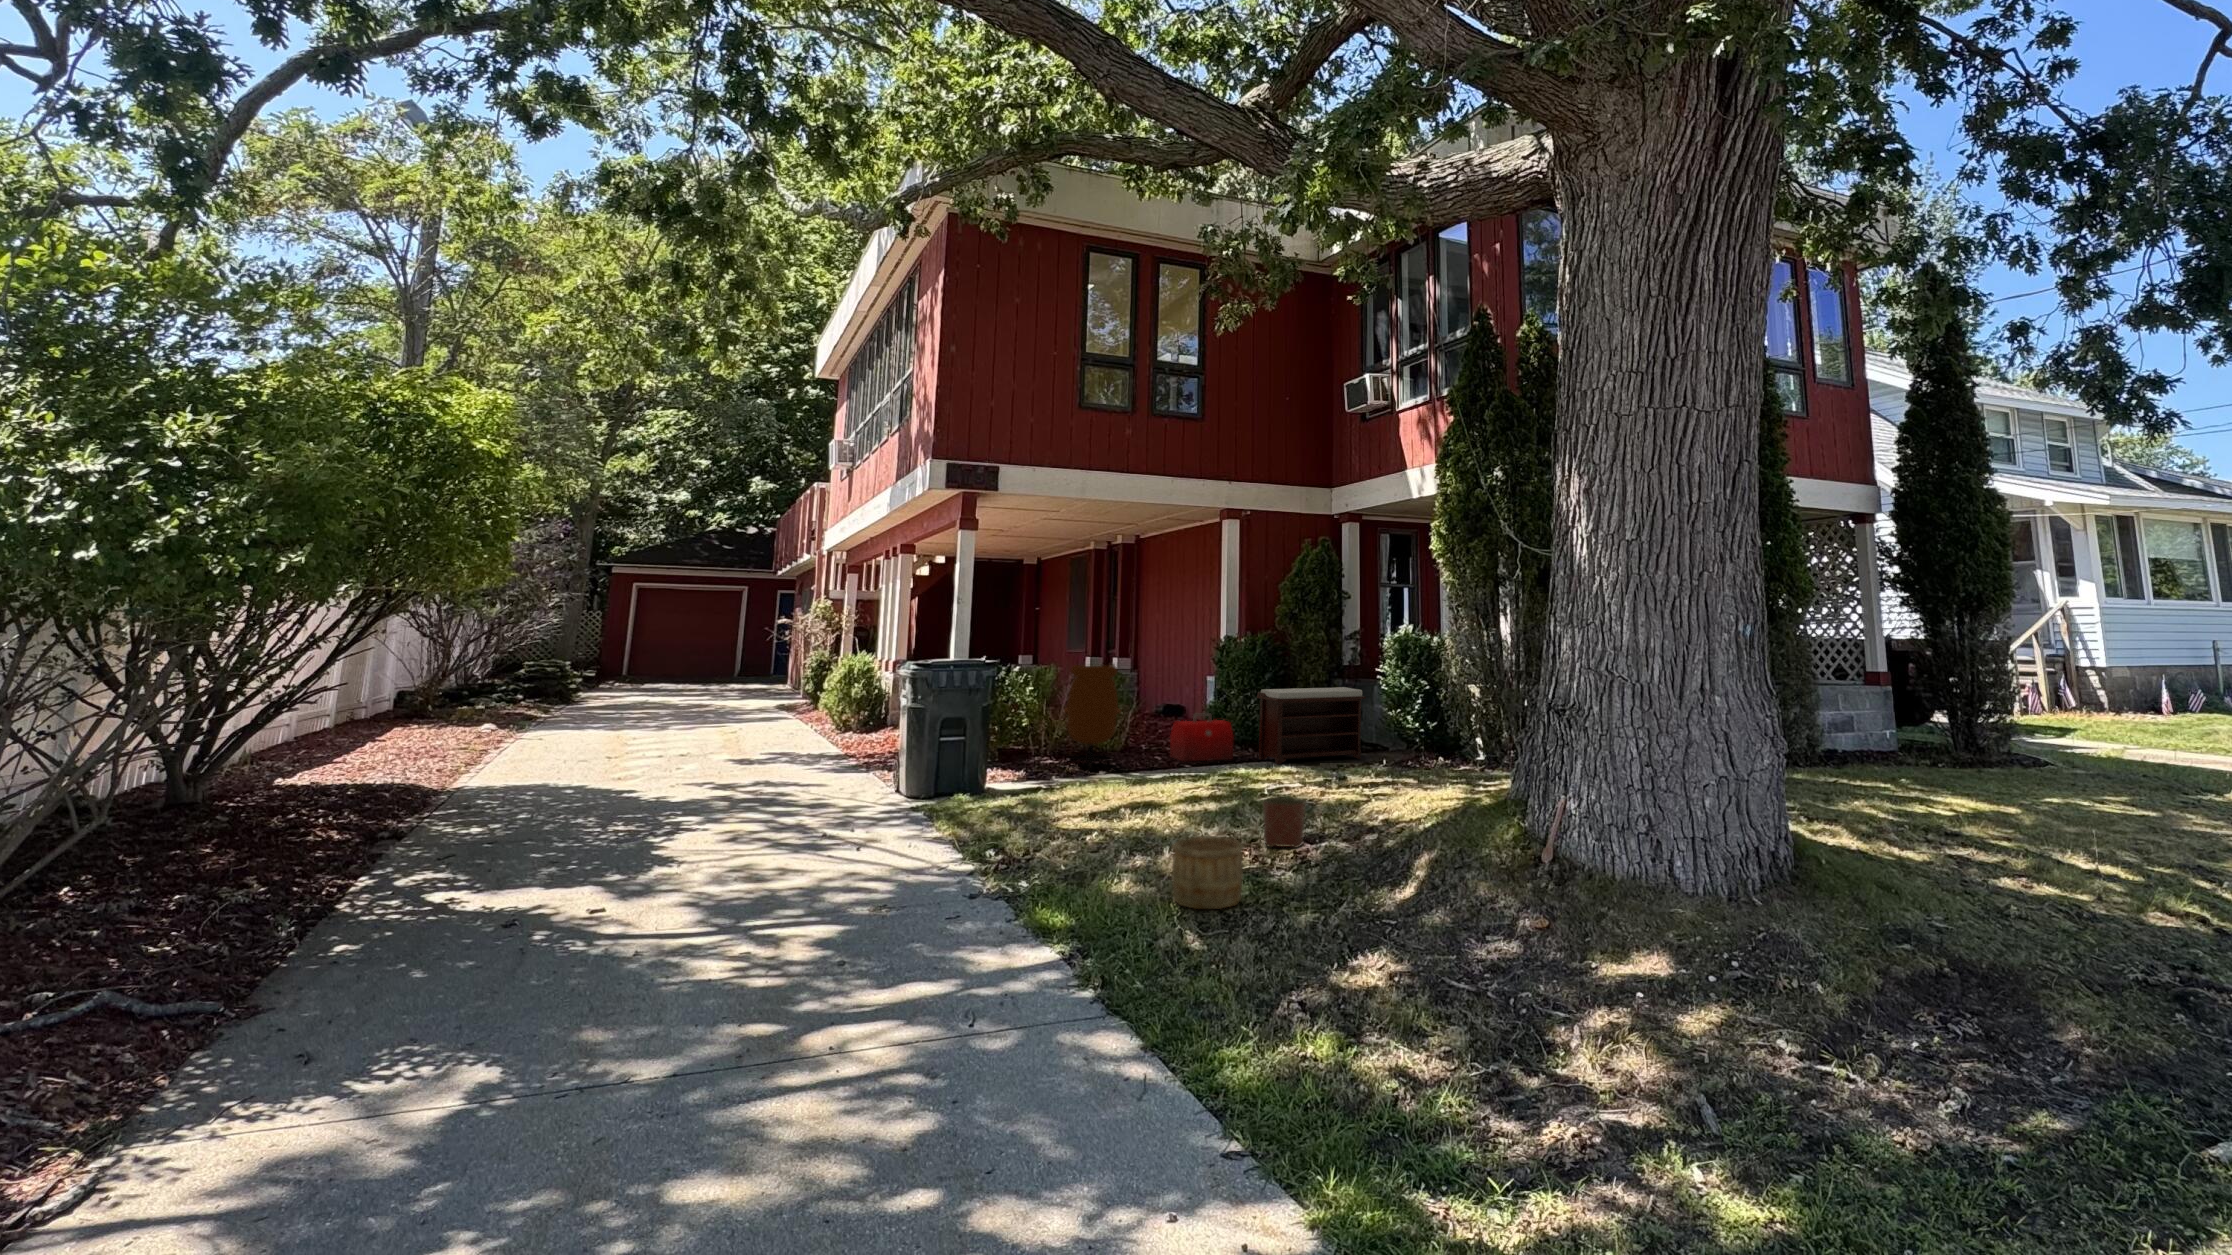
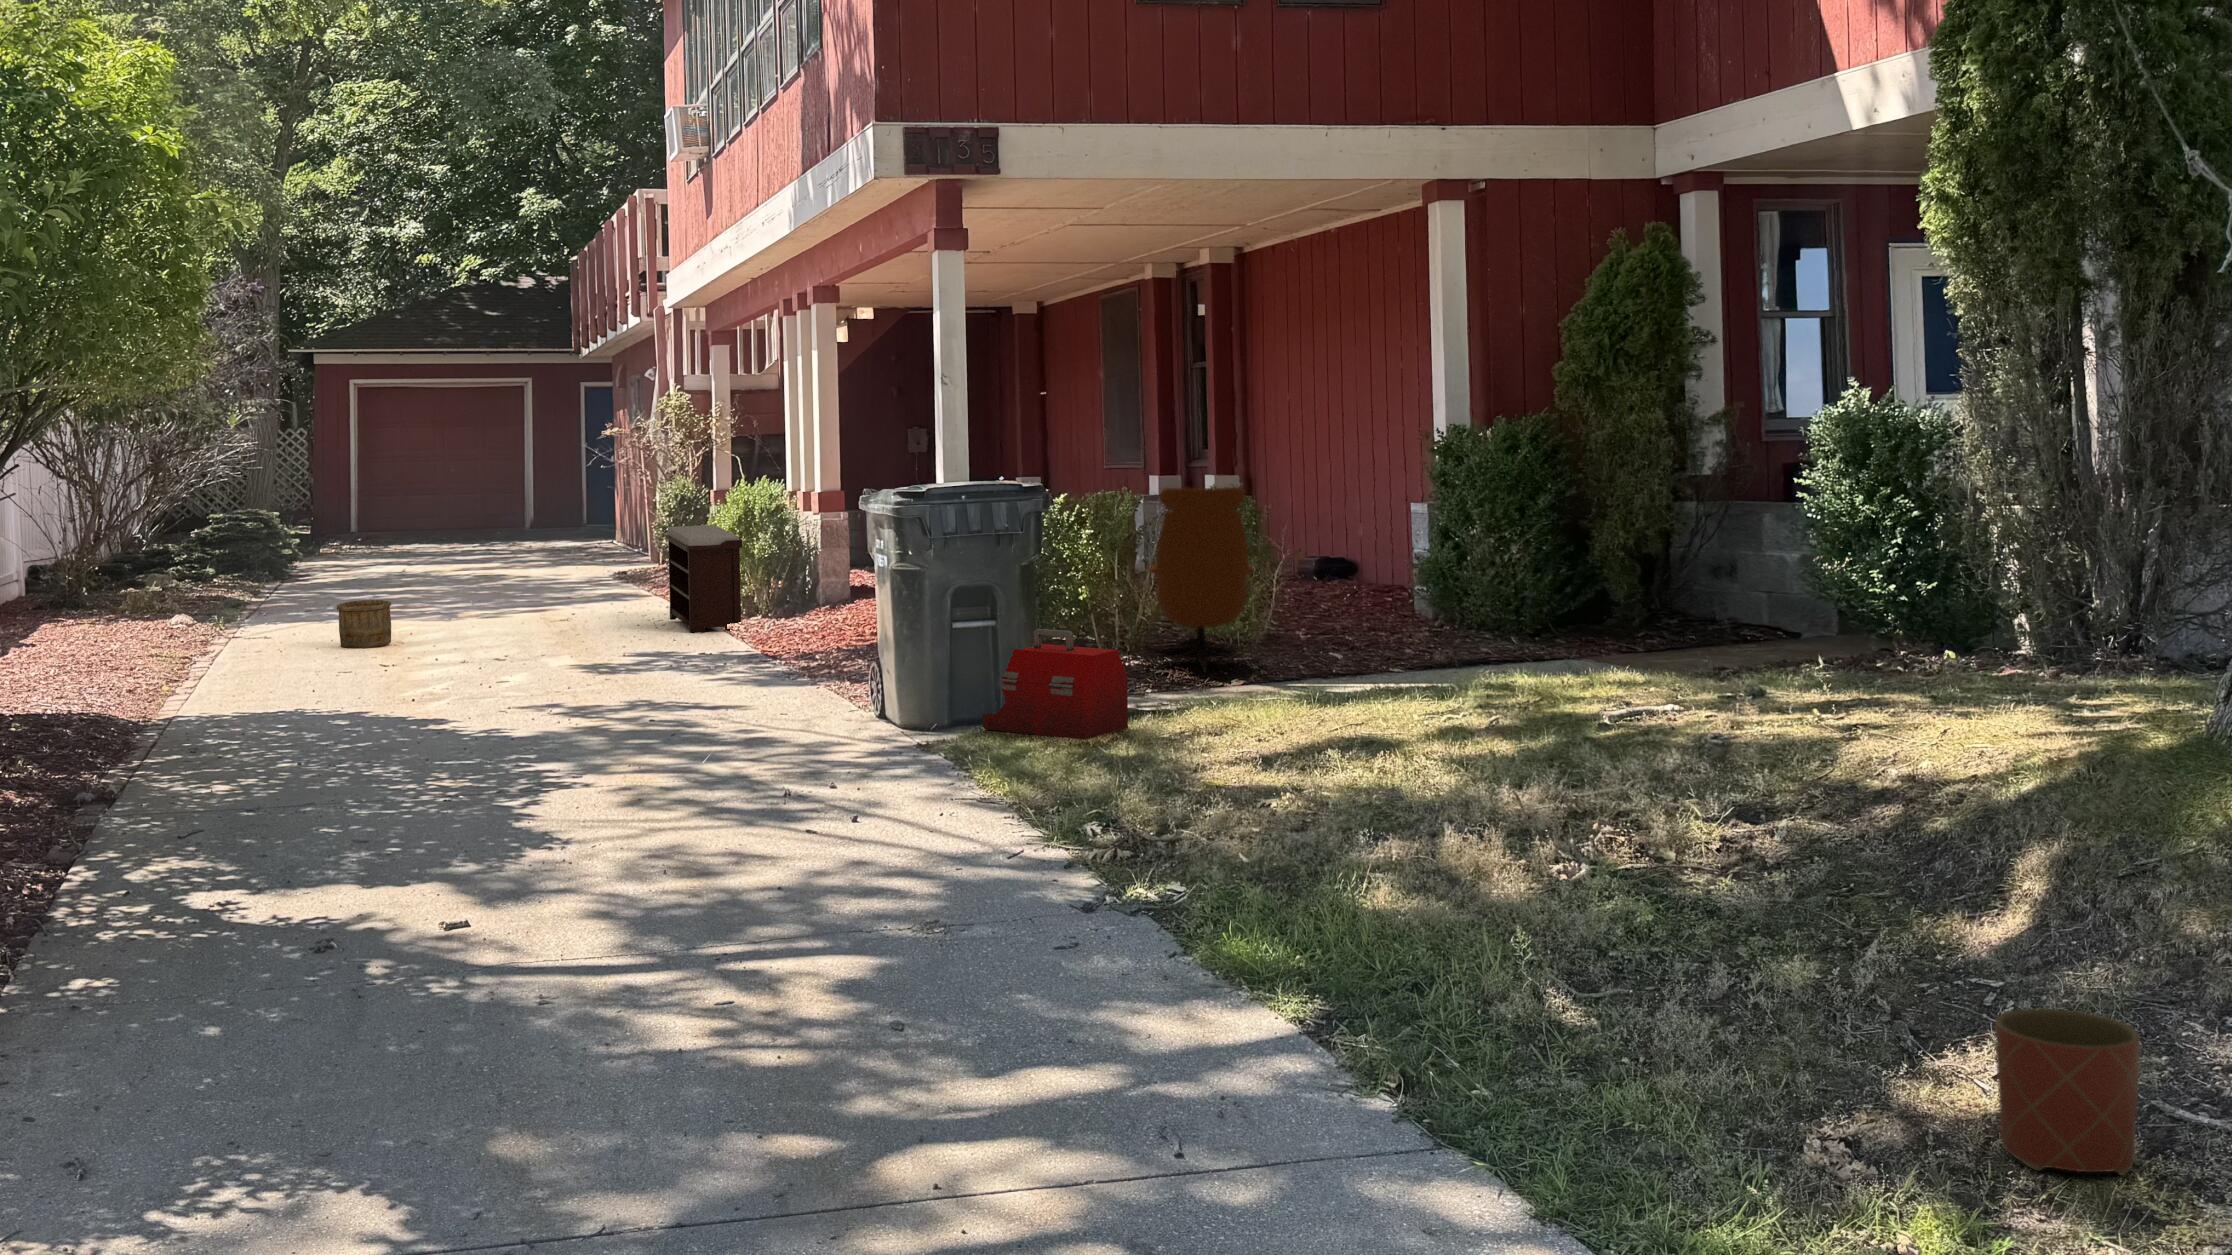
bench: present [1257,687,1366,764] -> present [665,525,743,633]
toolbox: present [1170,713,1234,762] -> present [983,629,1128,740]
planter: present [1263,797,1305,848] -> present [1995,1008,2140,1176]
wooden bucket: present [1172,836,1245,909] -> present [337,600,391,648]

